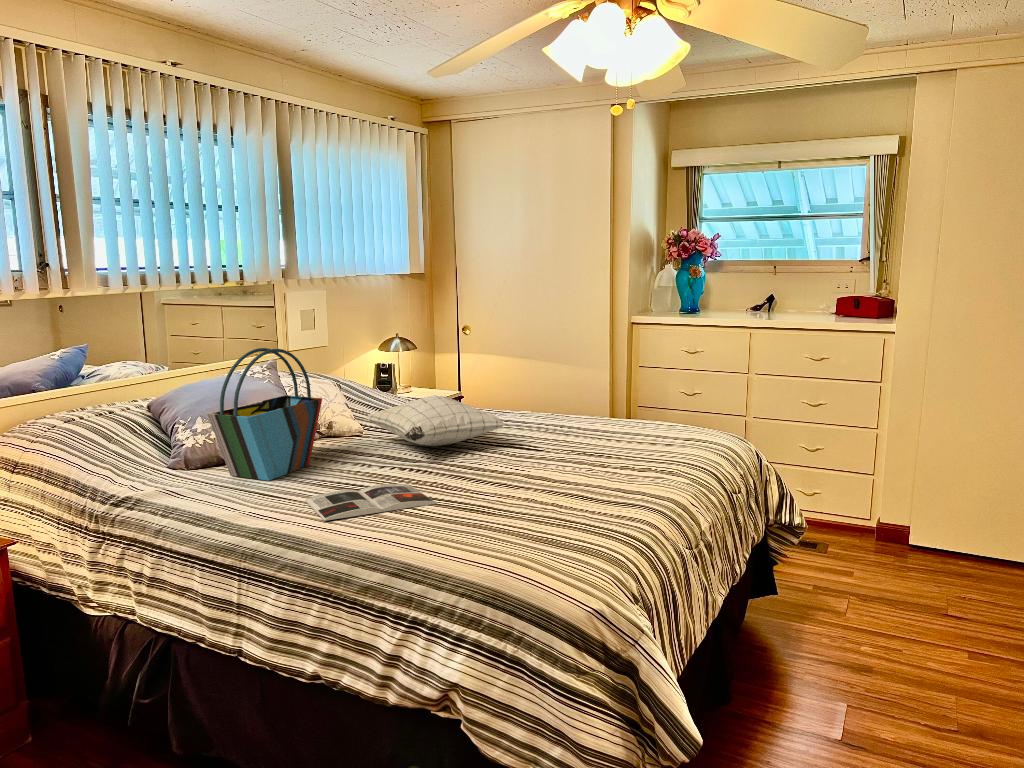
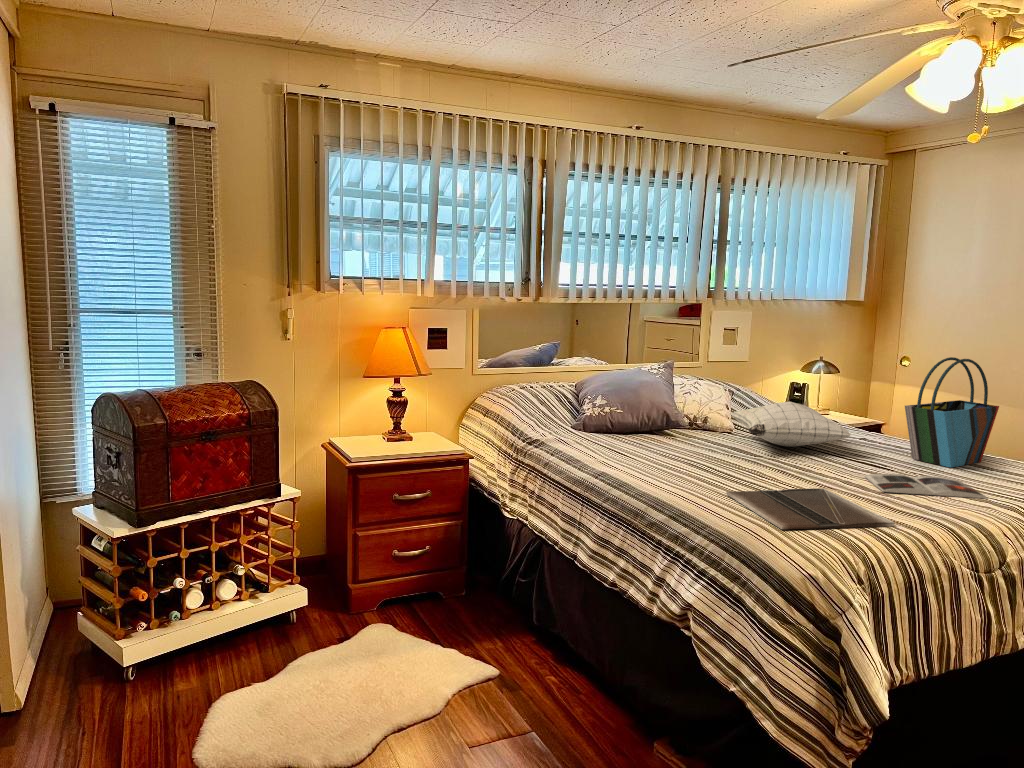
tote bag: present [207,348,322,481] -> present [905,357,999,467]
magazine: present [305,484,436,521] -> present [865,474,988,499]
laptop: none [435,492,623,559] -> present [726,488,894,529]

